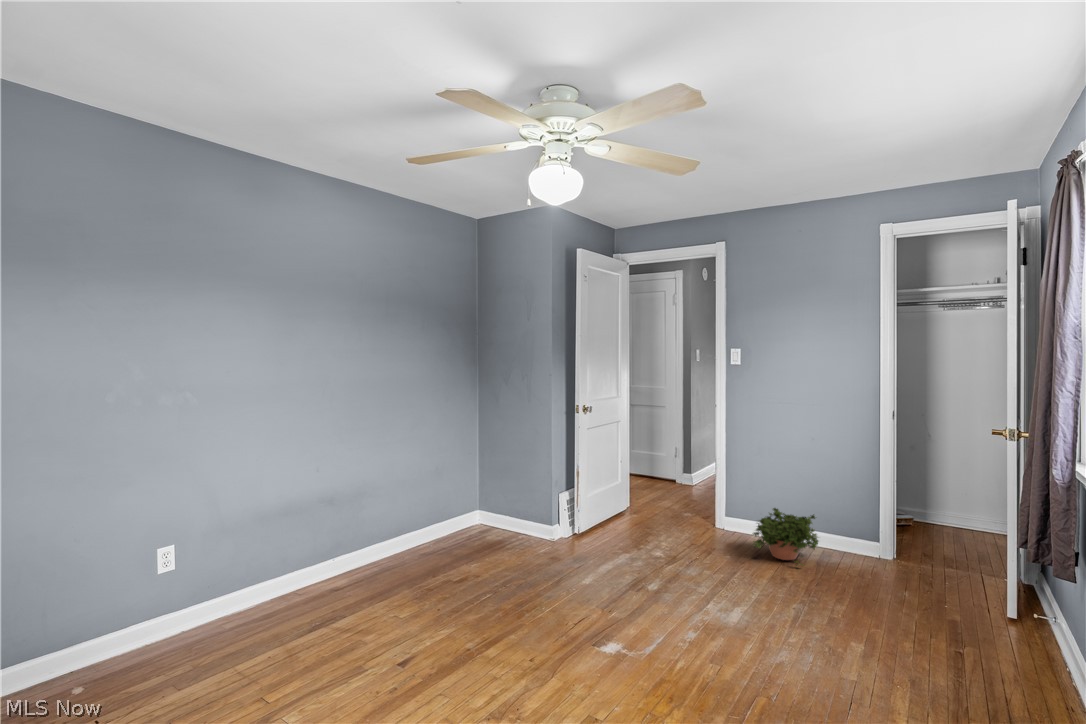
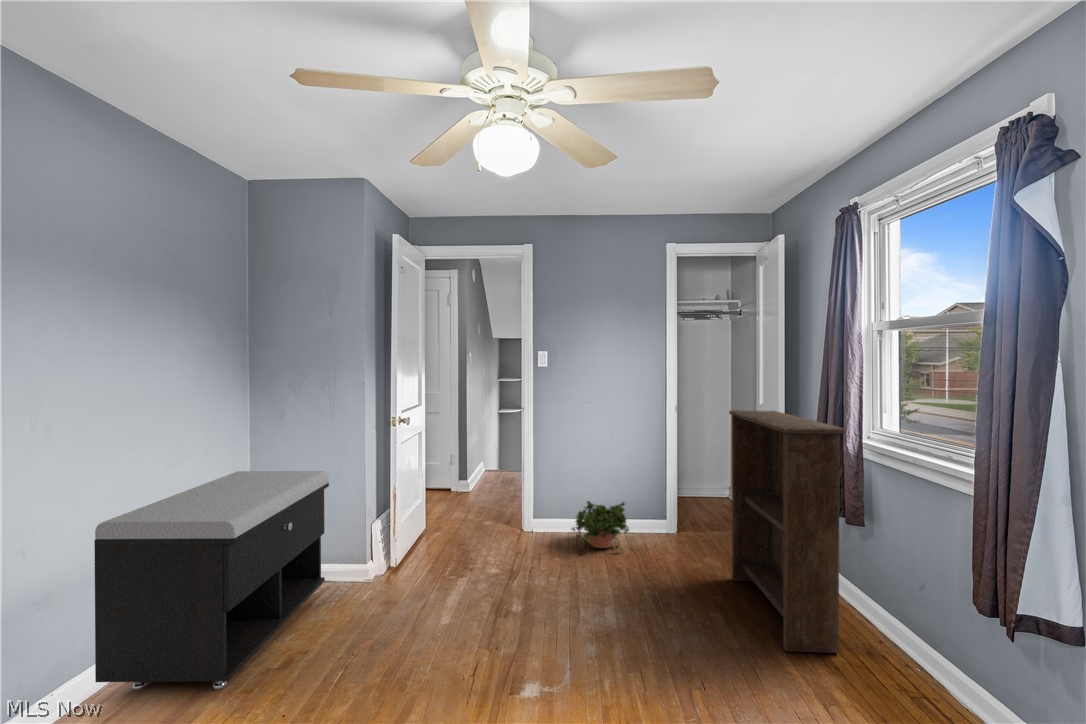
bookshelf: none [899,419,987,722] -> present [729,410,845,653]
storage bench: none [367,440,521,581] -> present [94,471,329,690]

